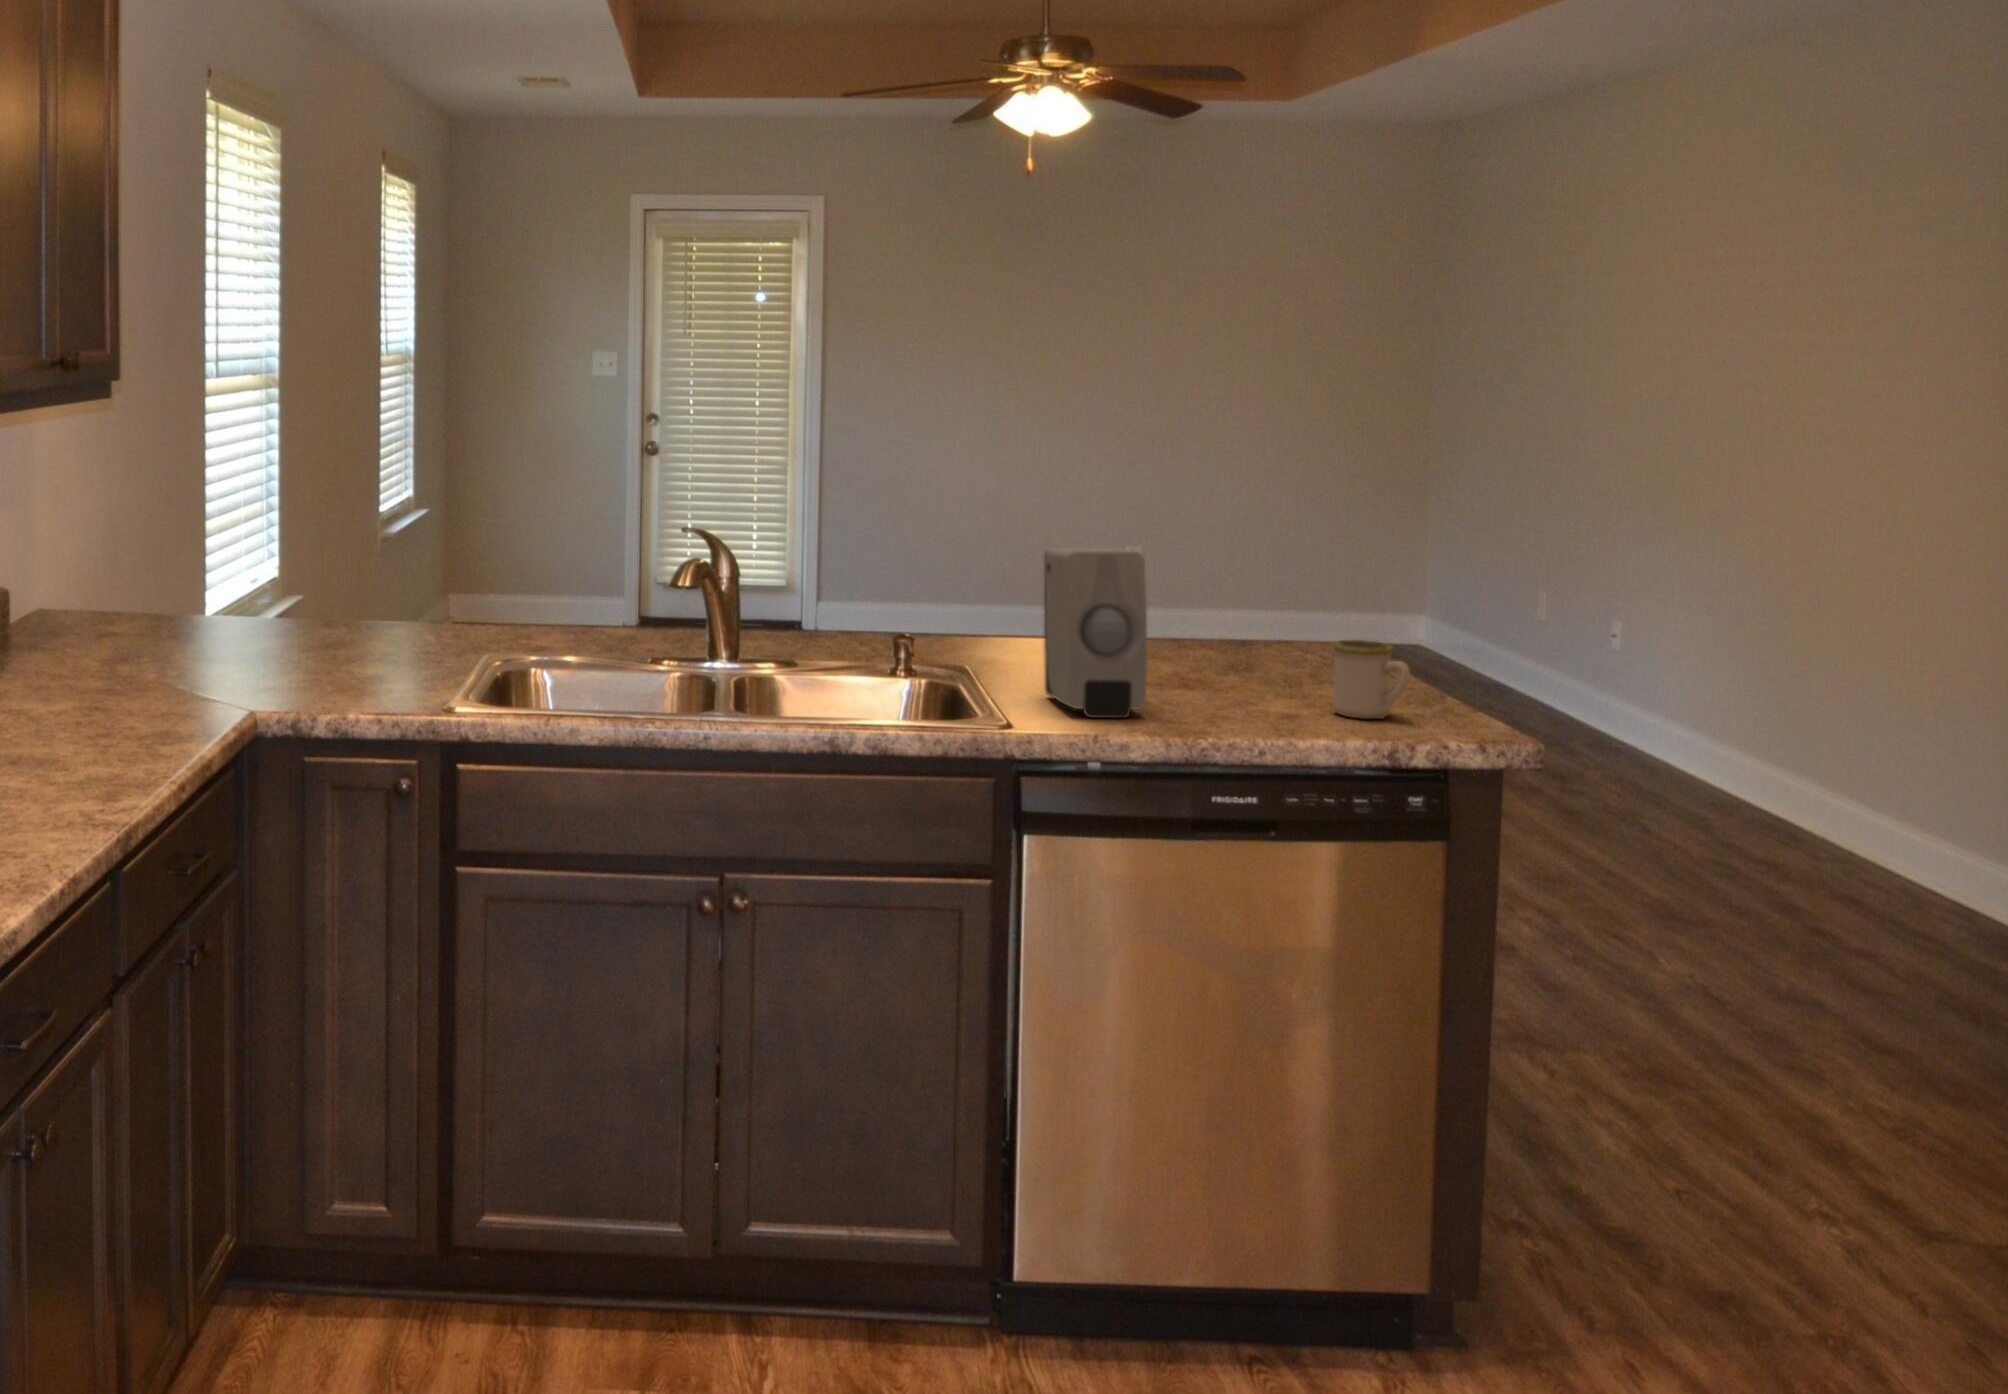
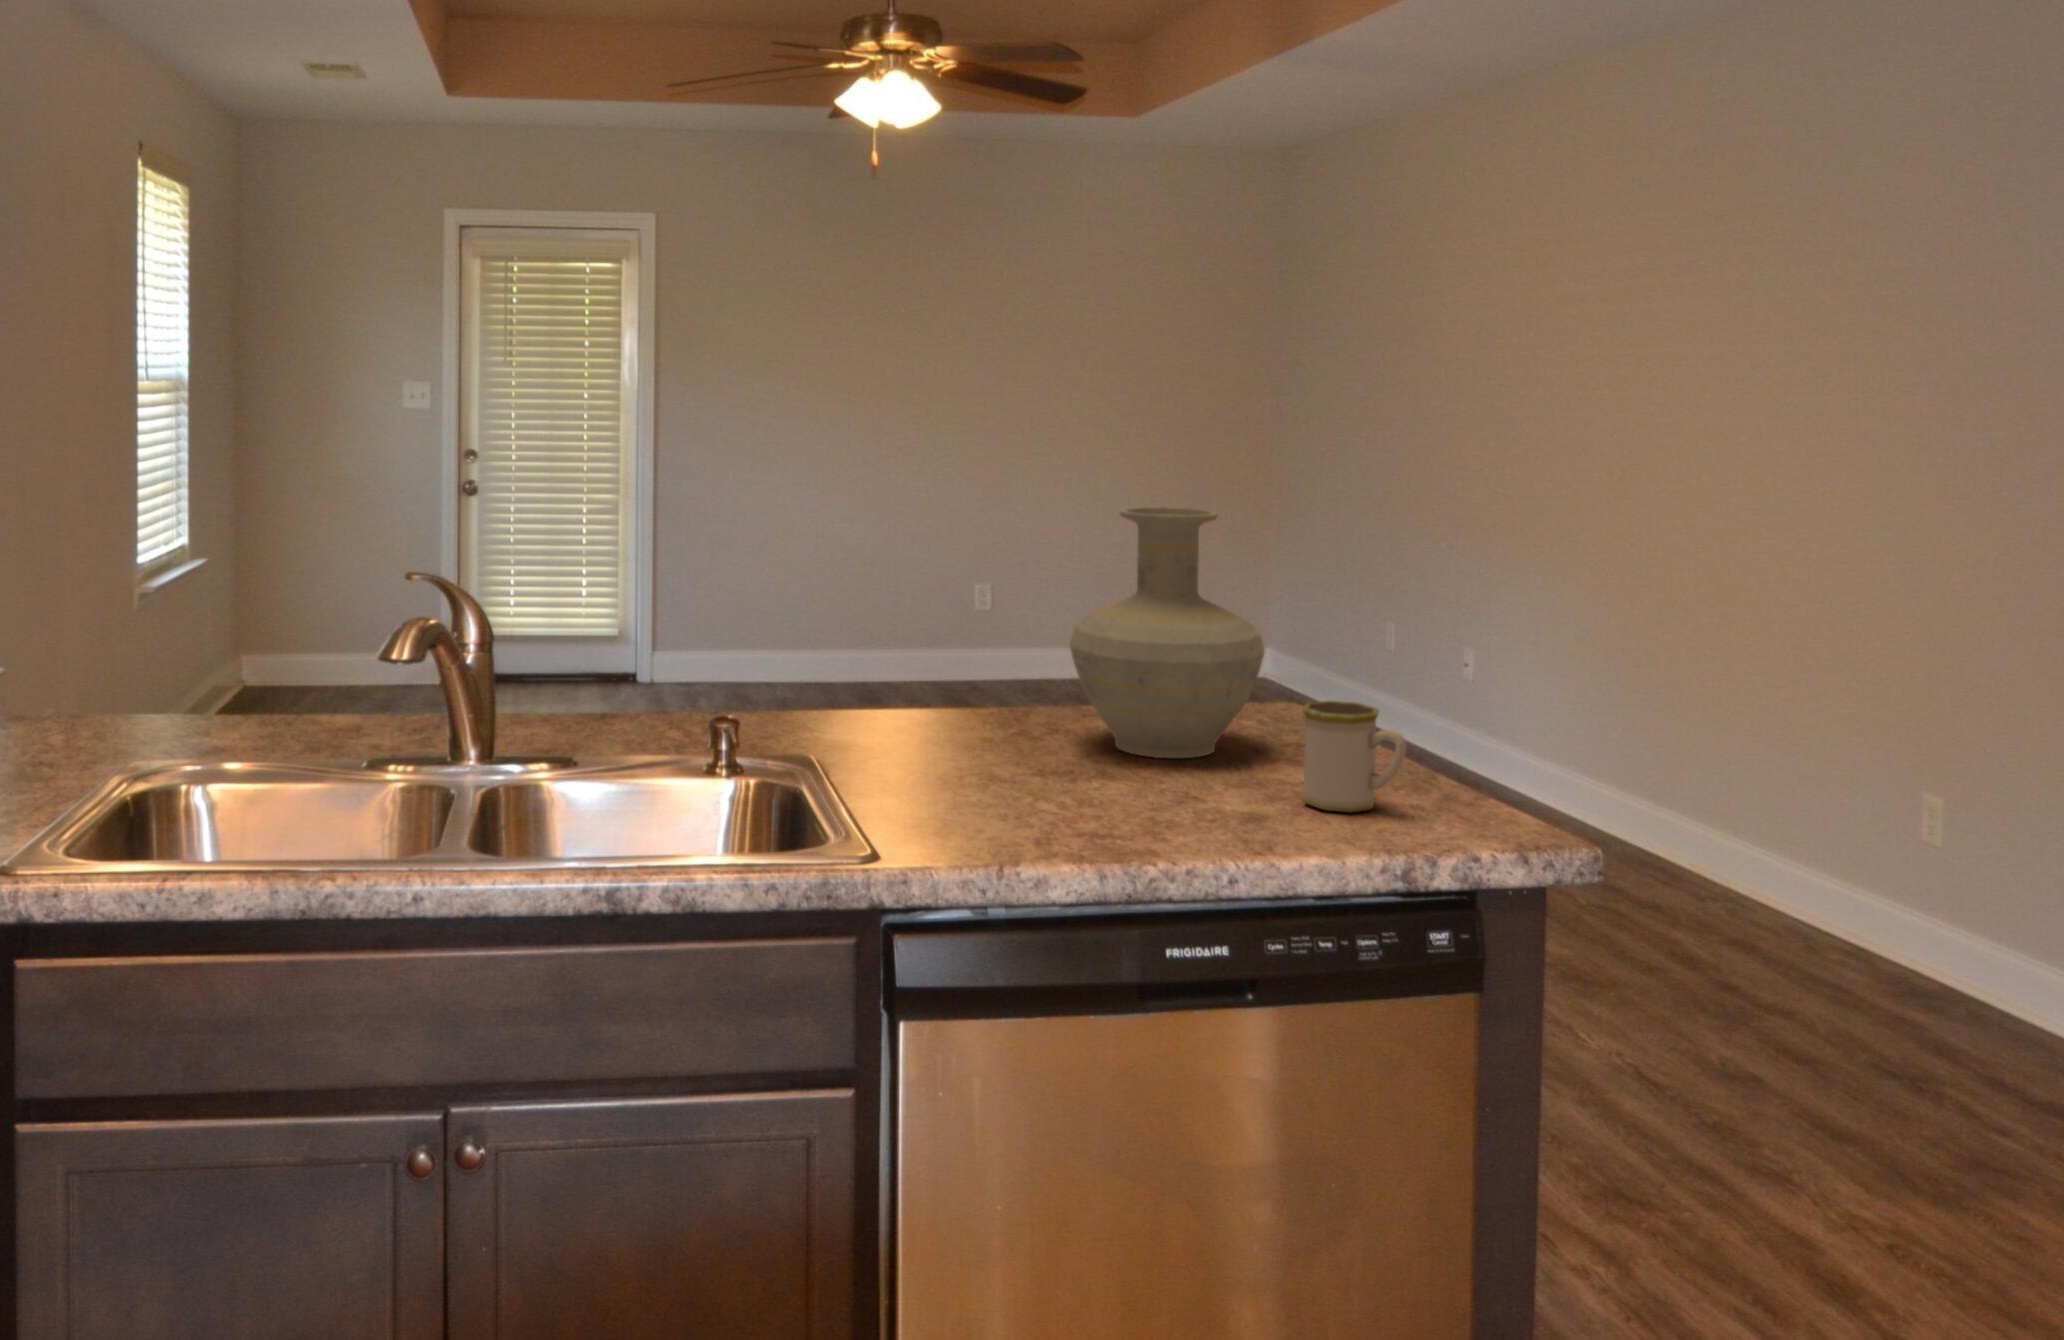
vase: none [1166,492,1323,682] -> present [1069,507,1265,758]
soap dispenser: present [1044,548,1147,718] -> none [920,586,1069,837]

